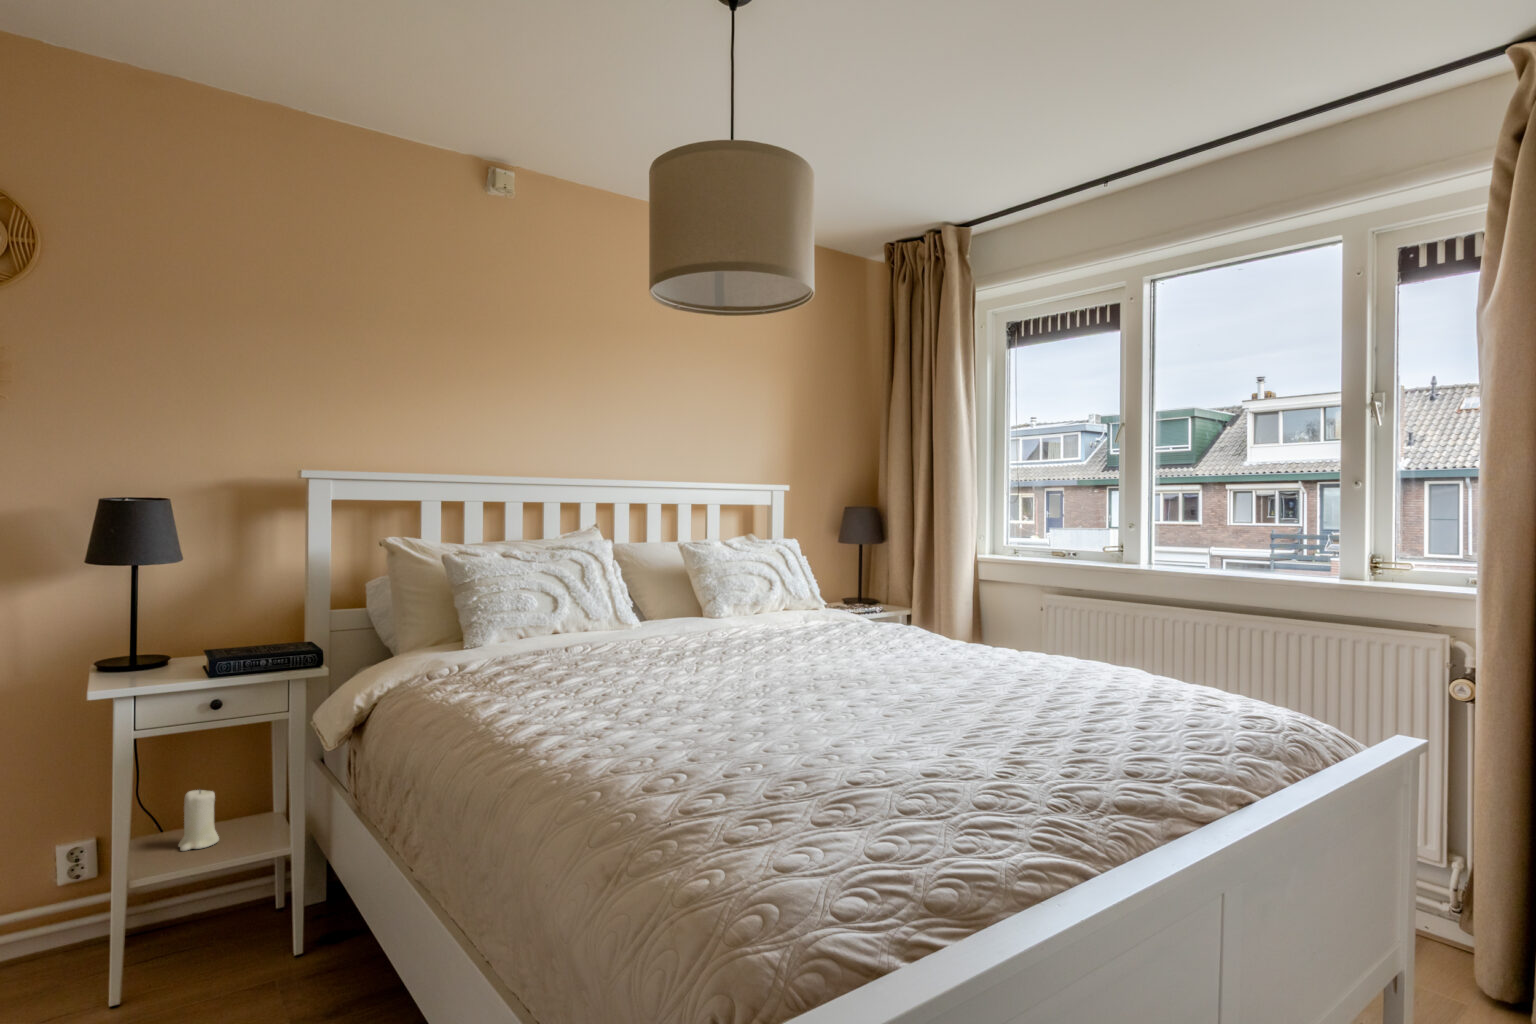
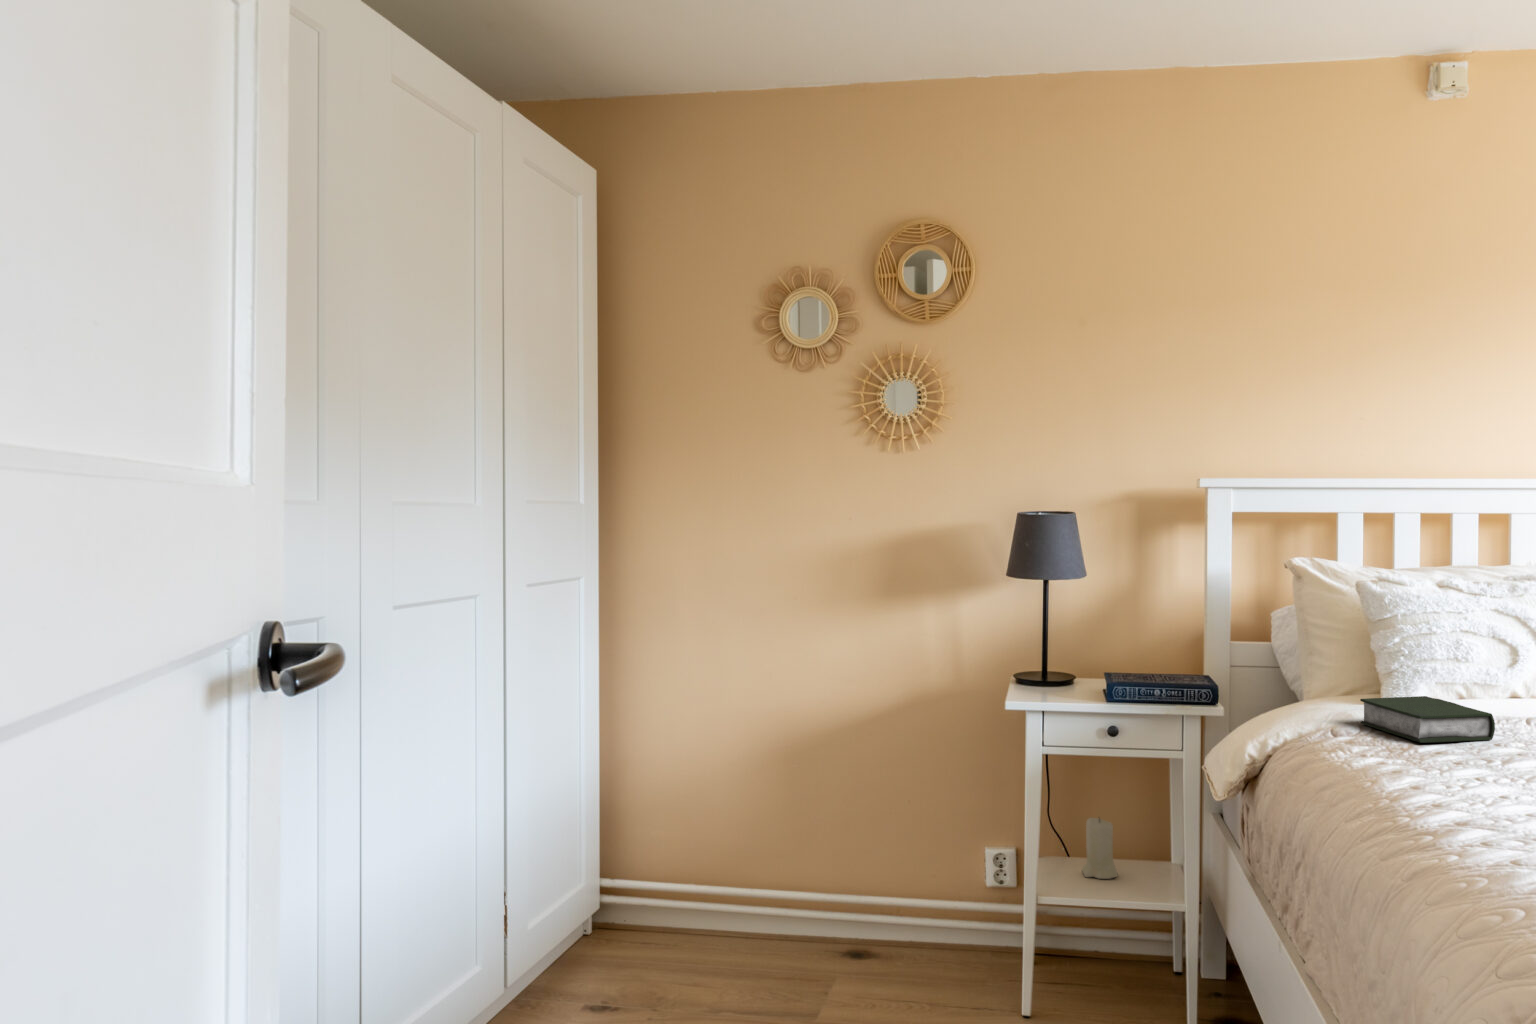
book: none [450,639,547,675] -> present [1360,696,1495,743]

